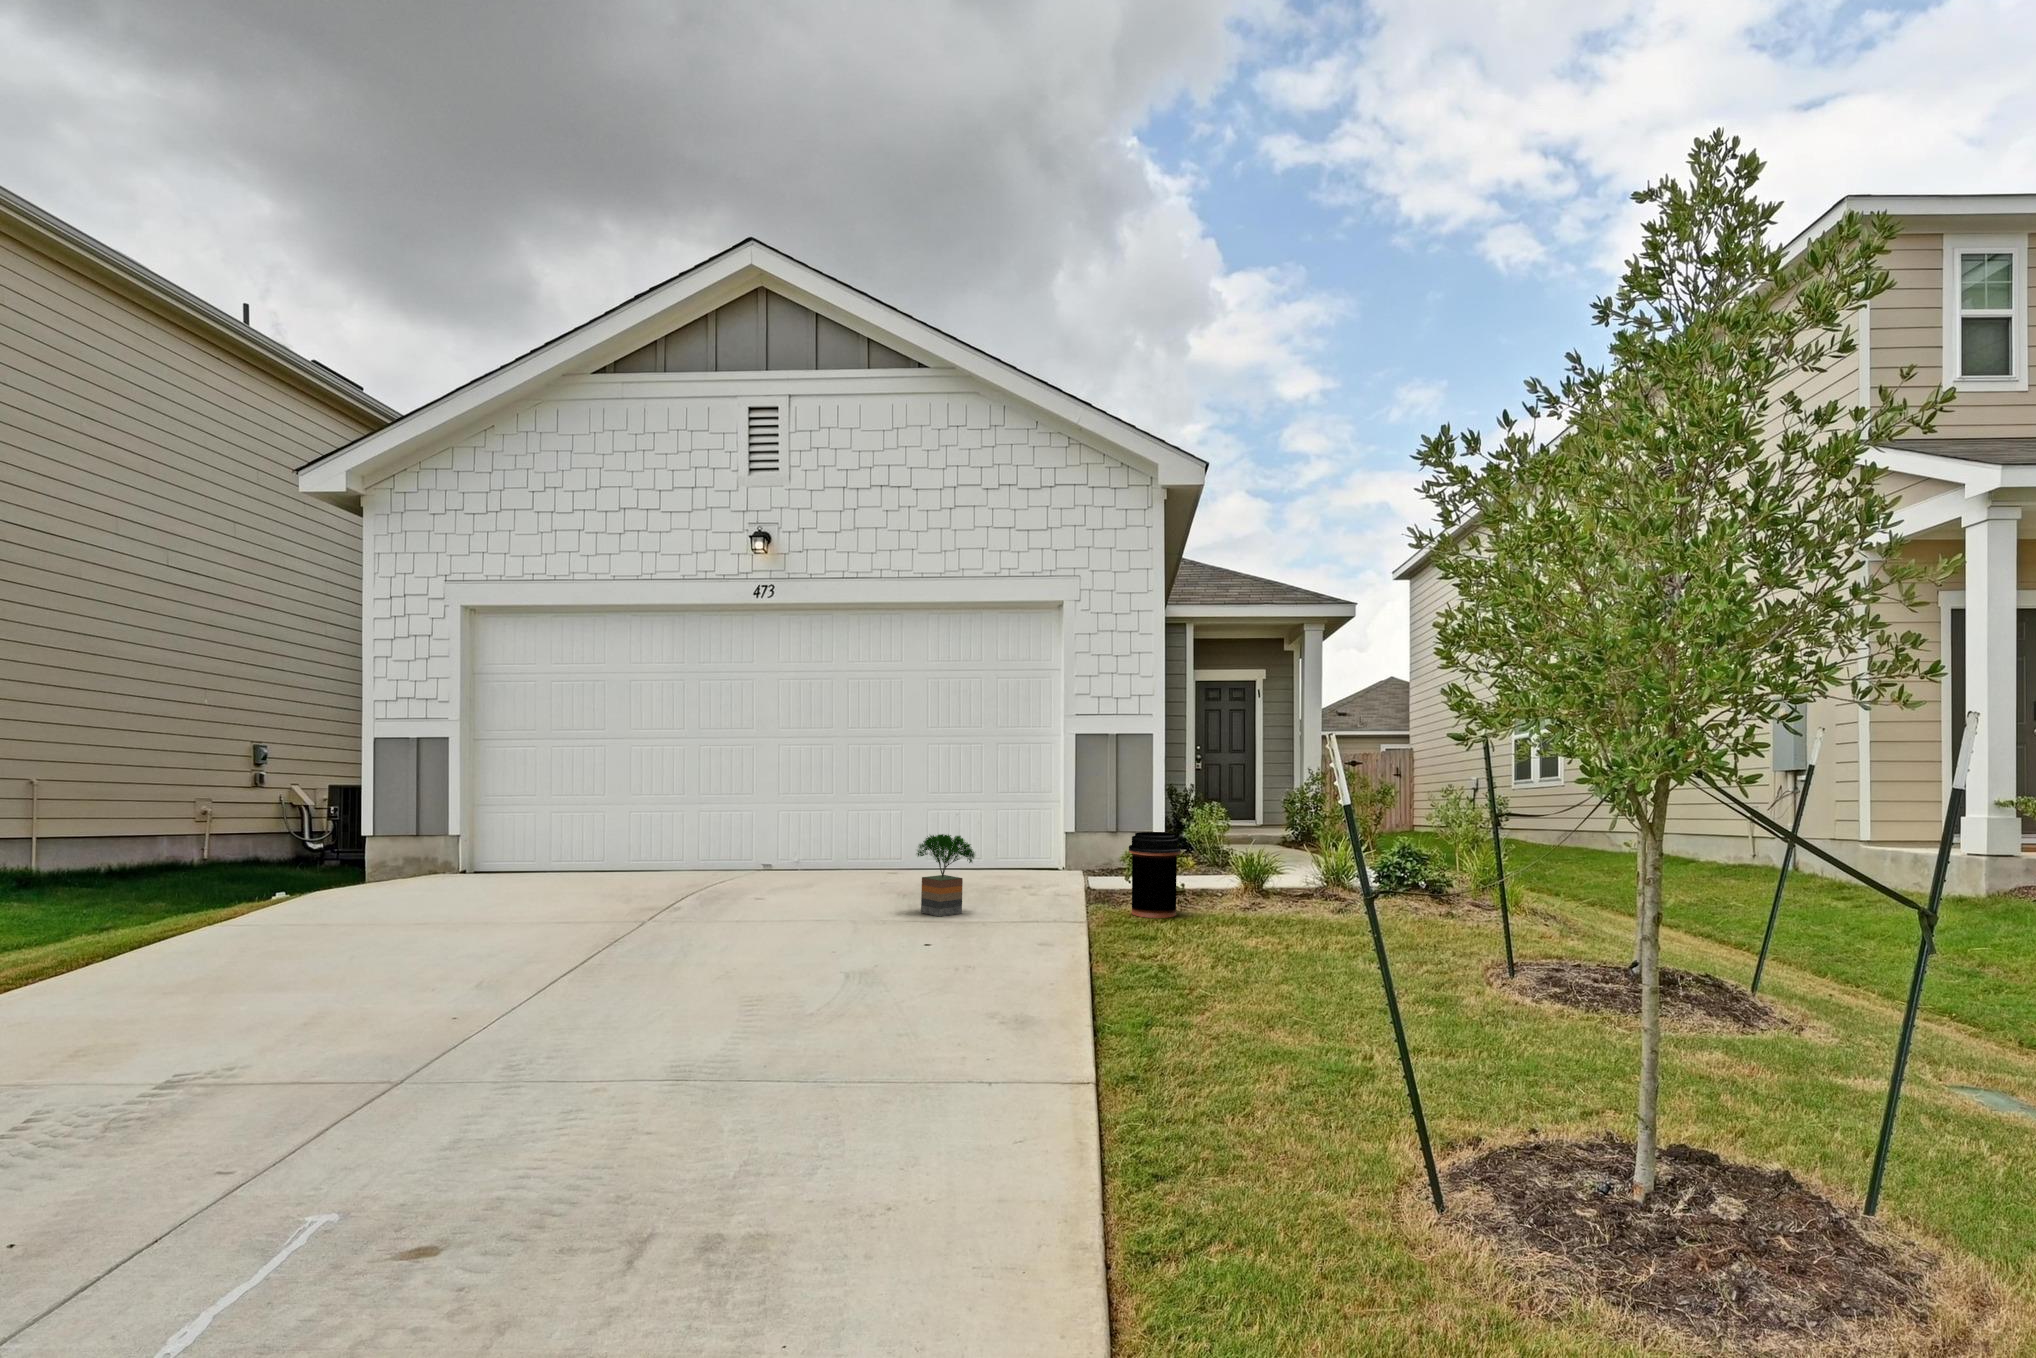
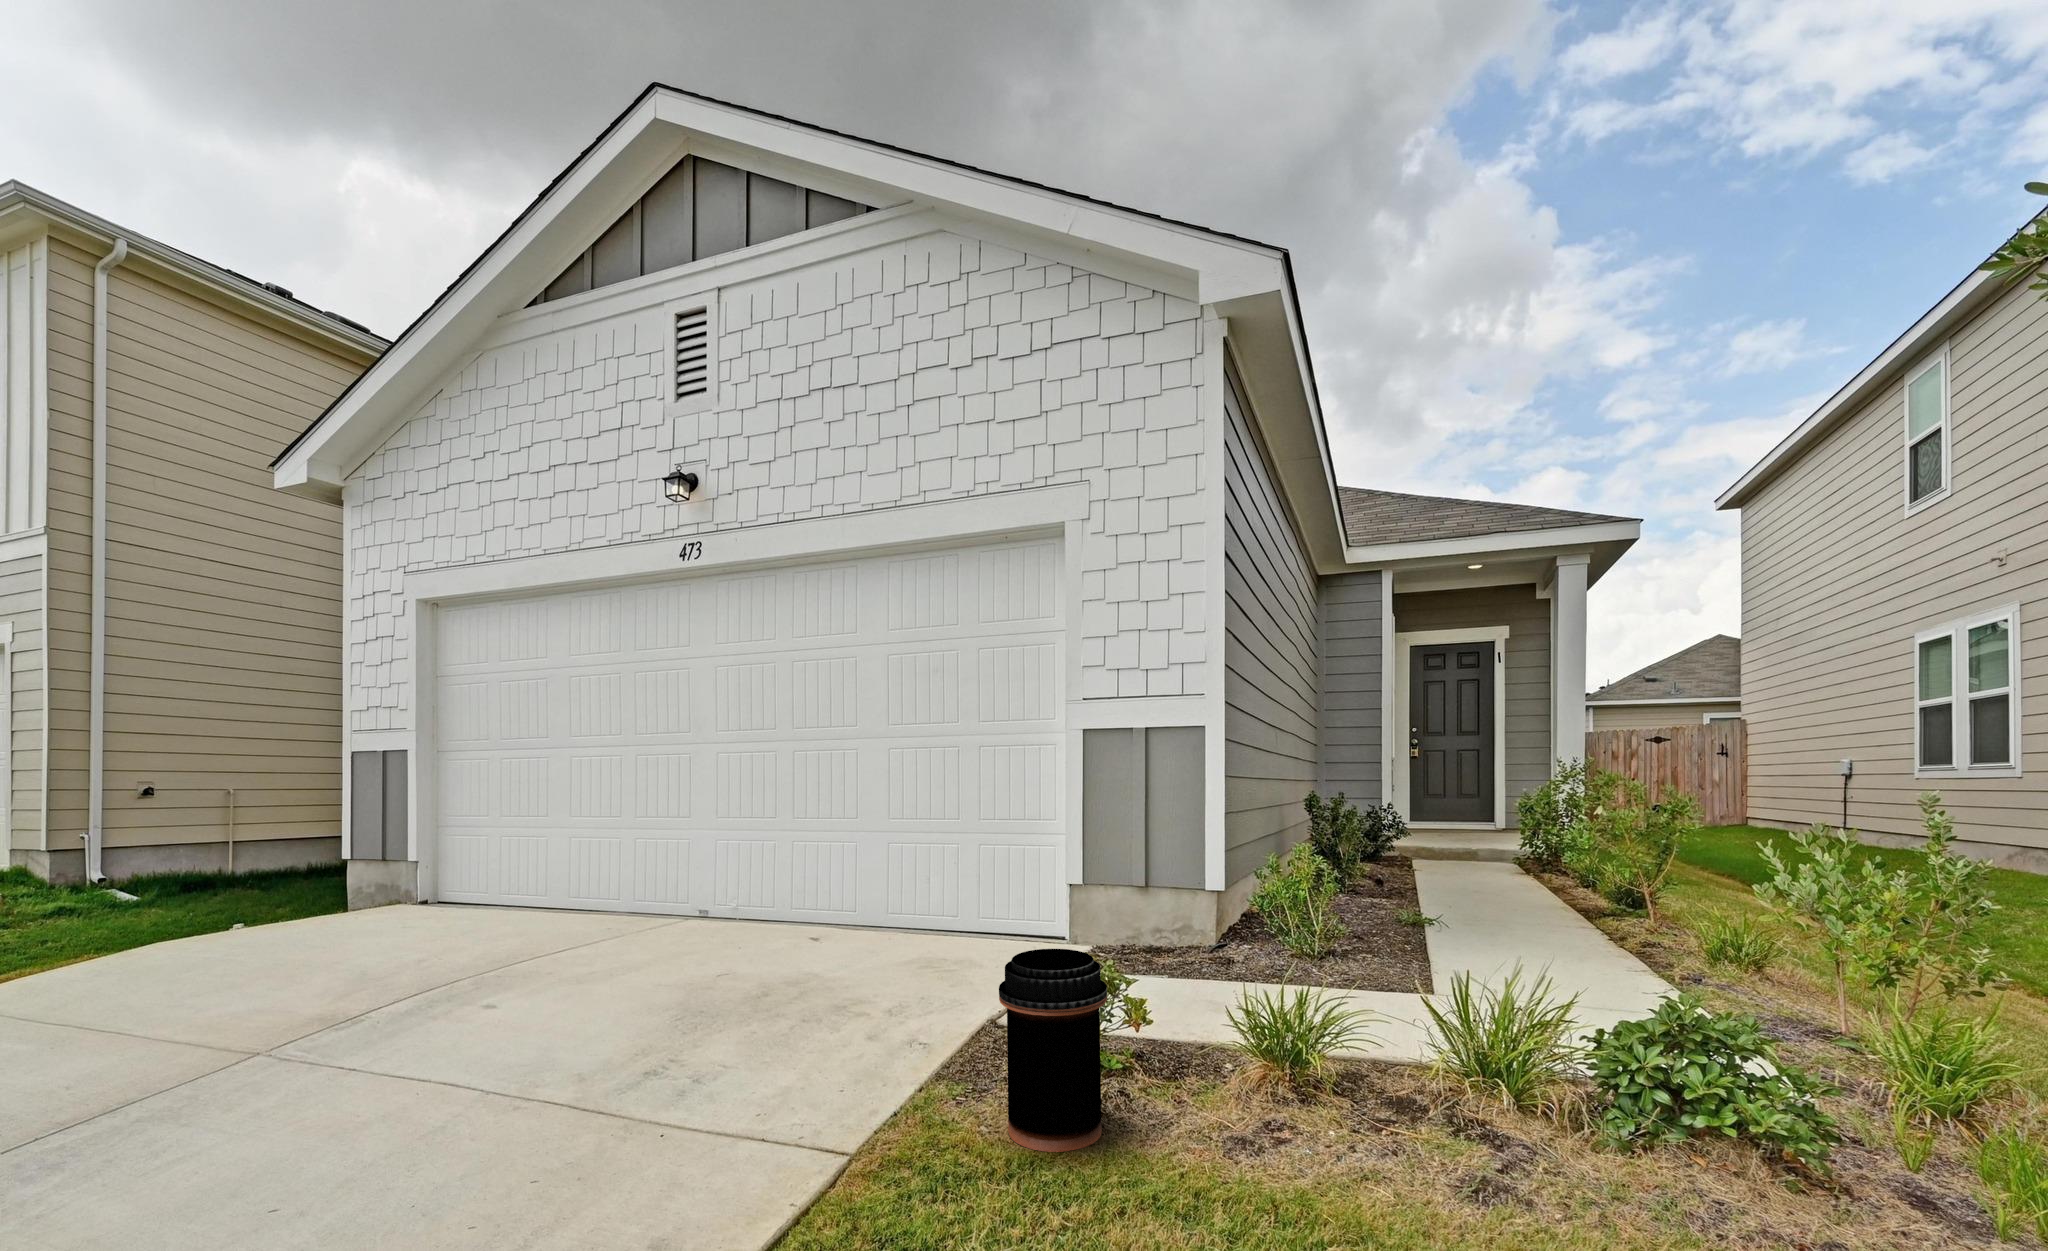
potted tree: present [917,834,975,916] -> none [619,937,728,1107]

